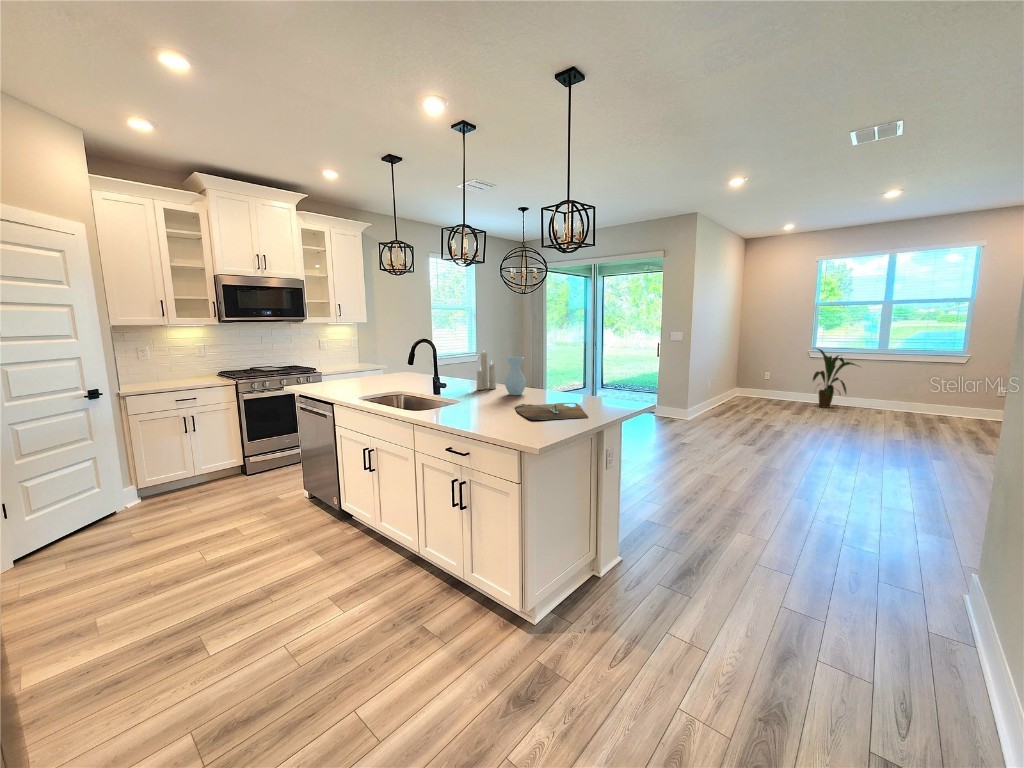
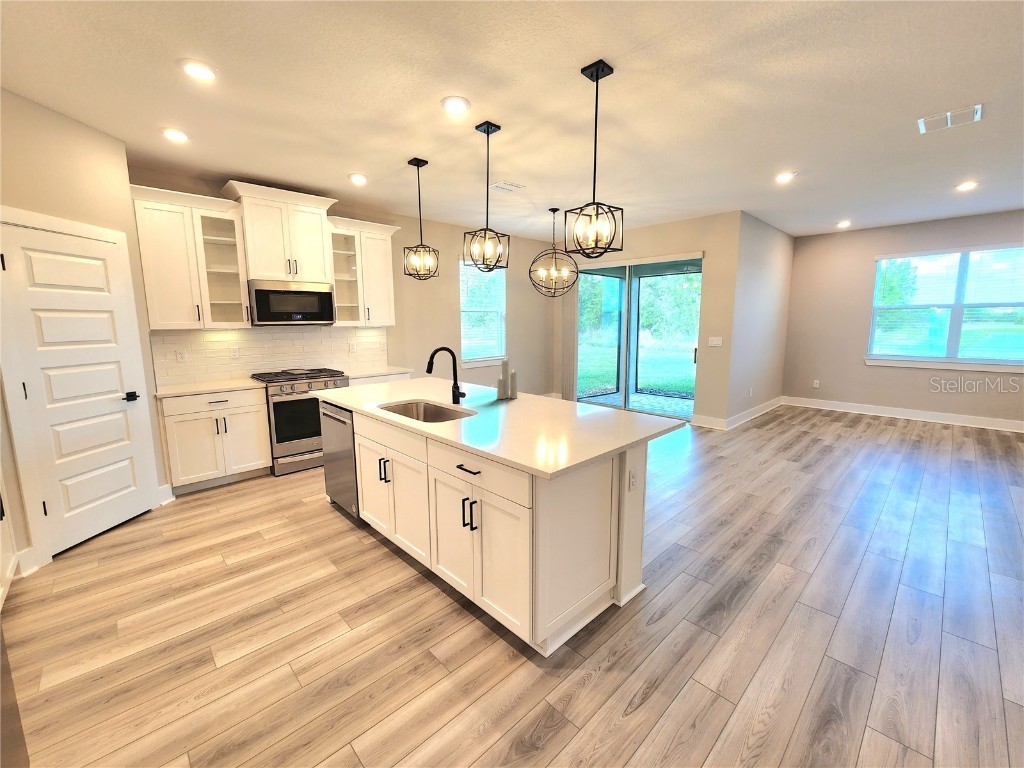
house plant: present [813,349,855,408] -> none [866,354,925,420]
vase: present [505,357,526,395] -> none [525,366,548,406]
cutting board: present [515,403,588,420] -> none [533,417,611,438]

